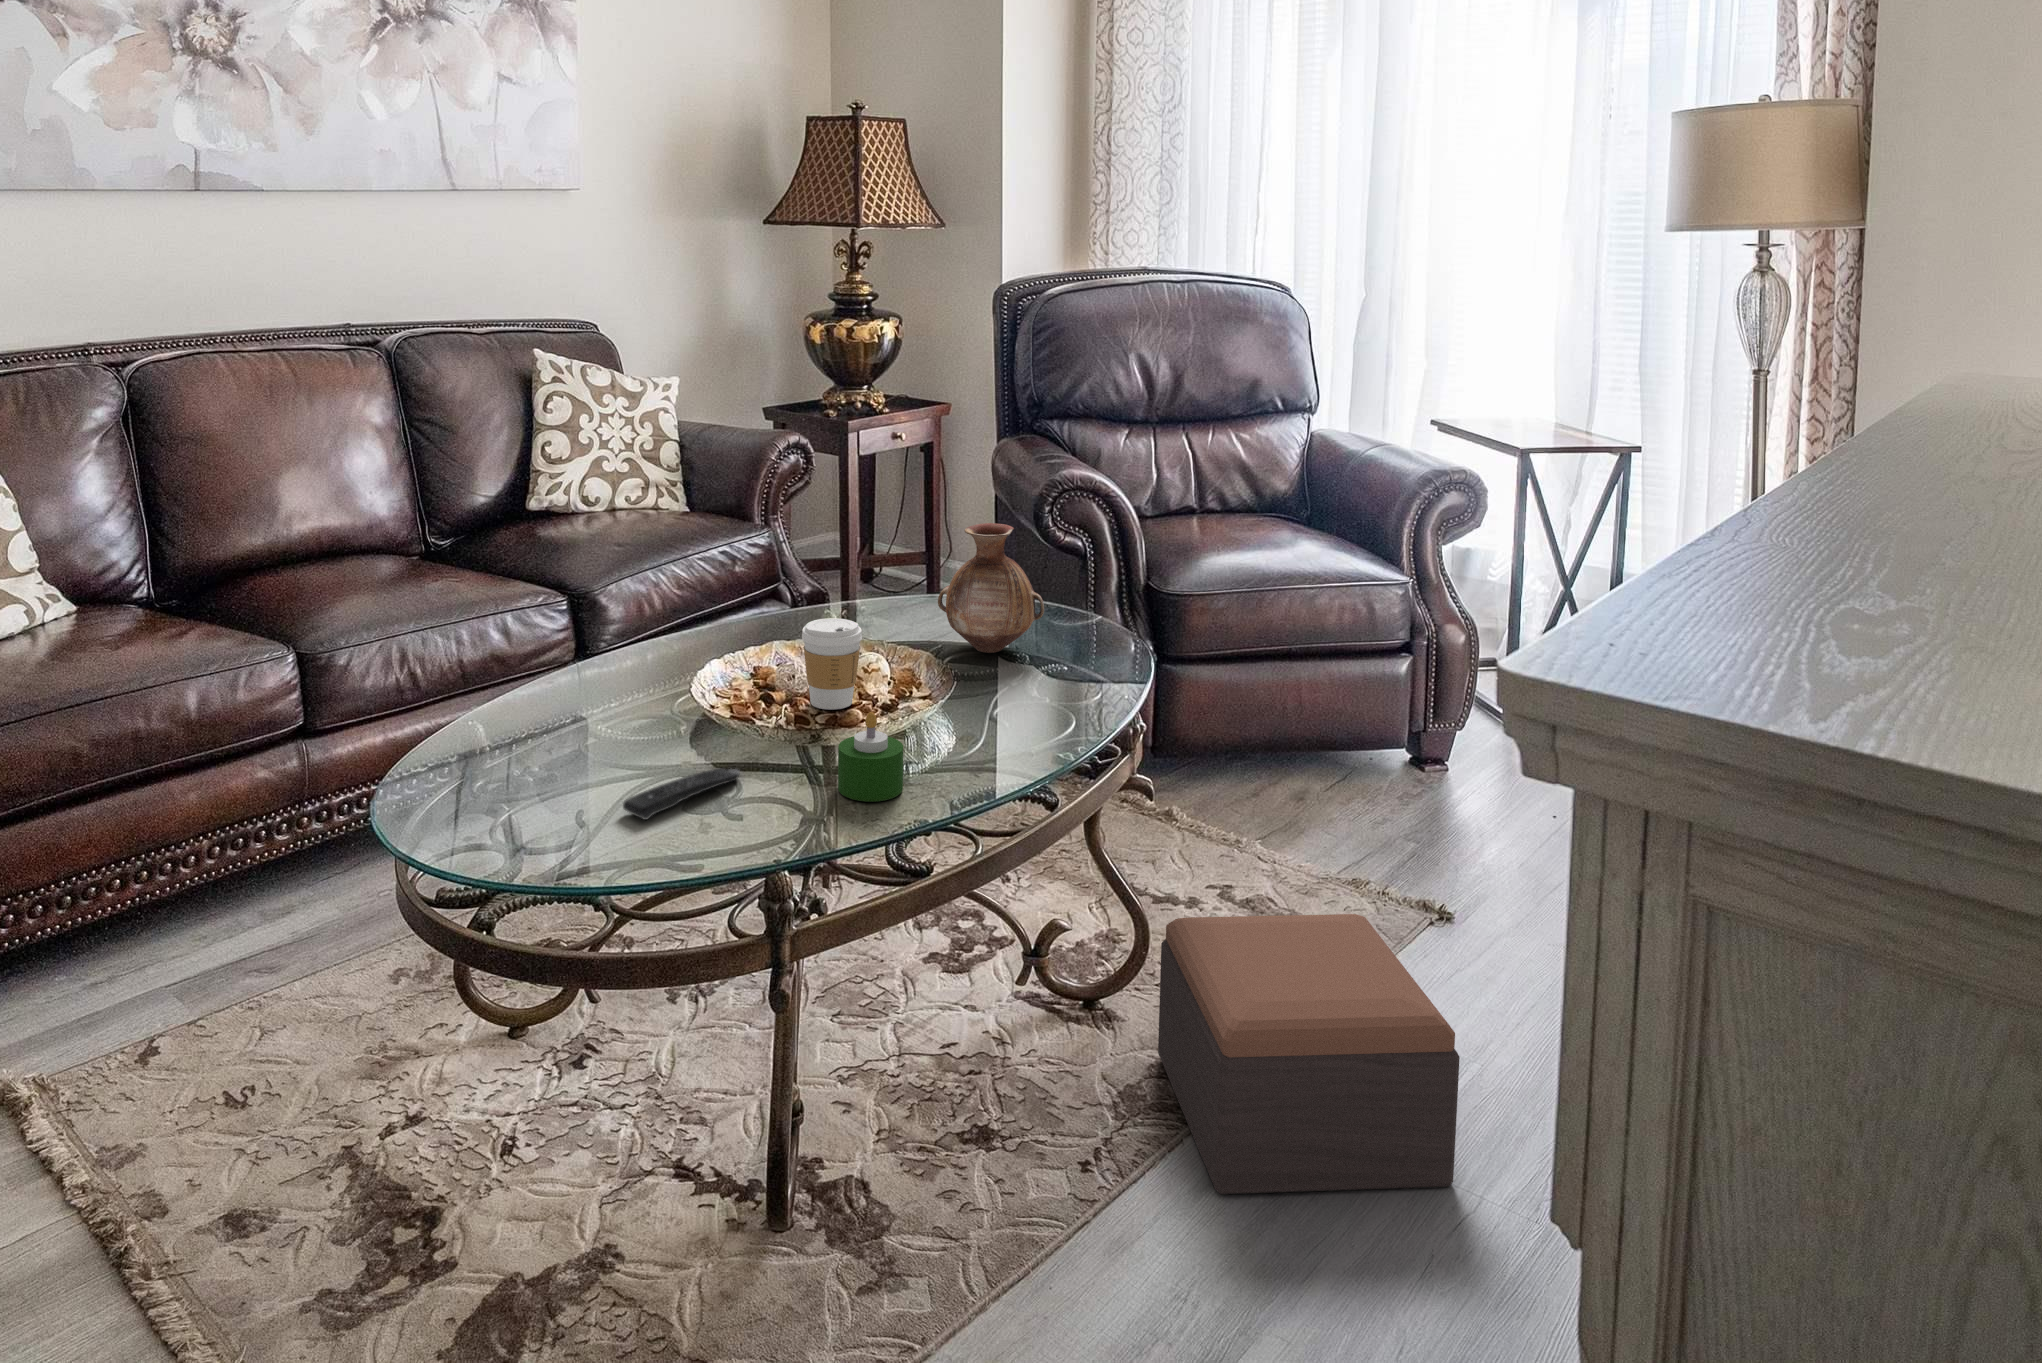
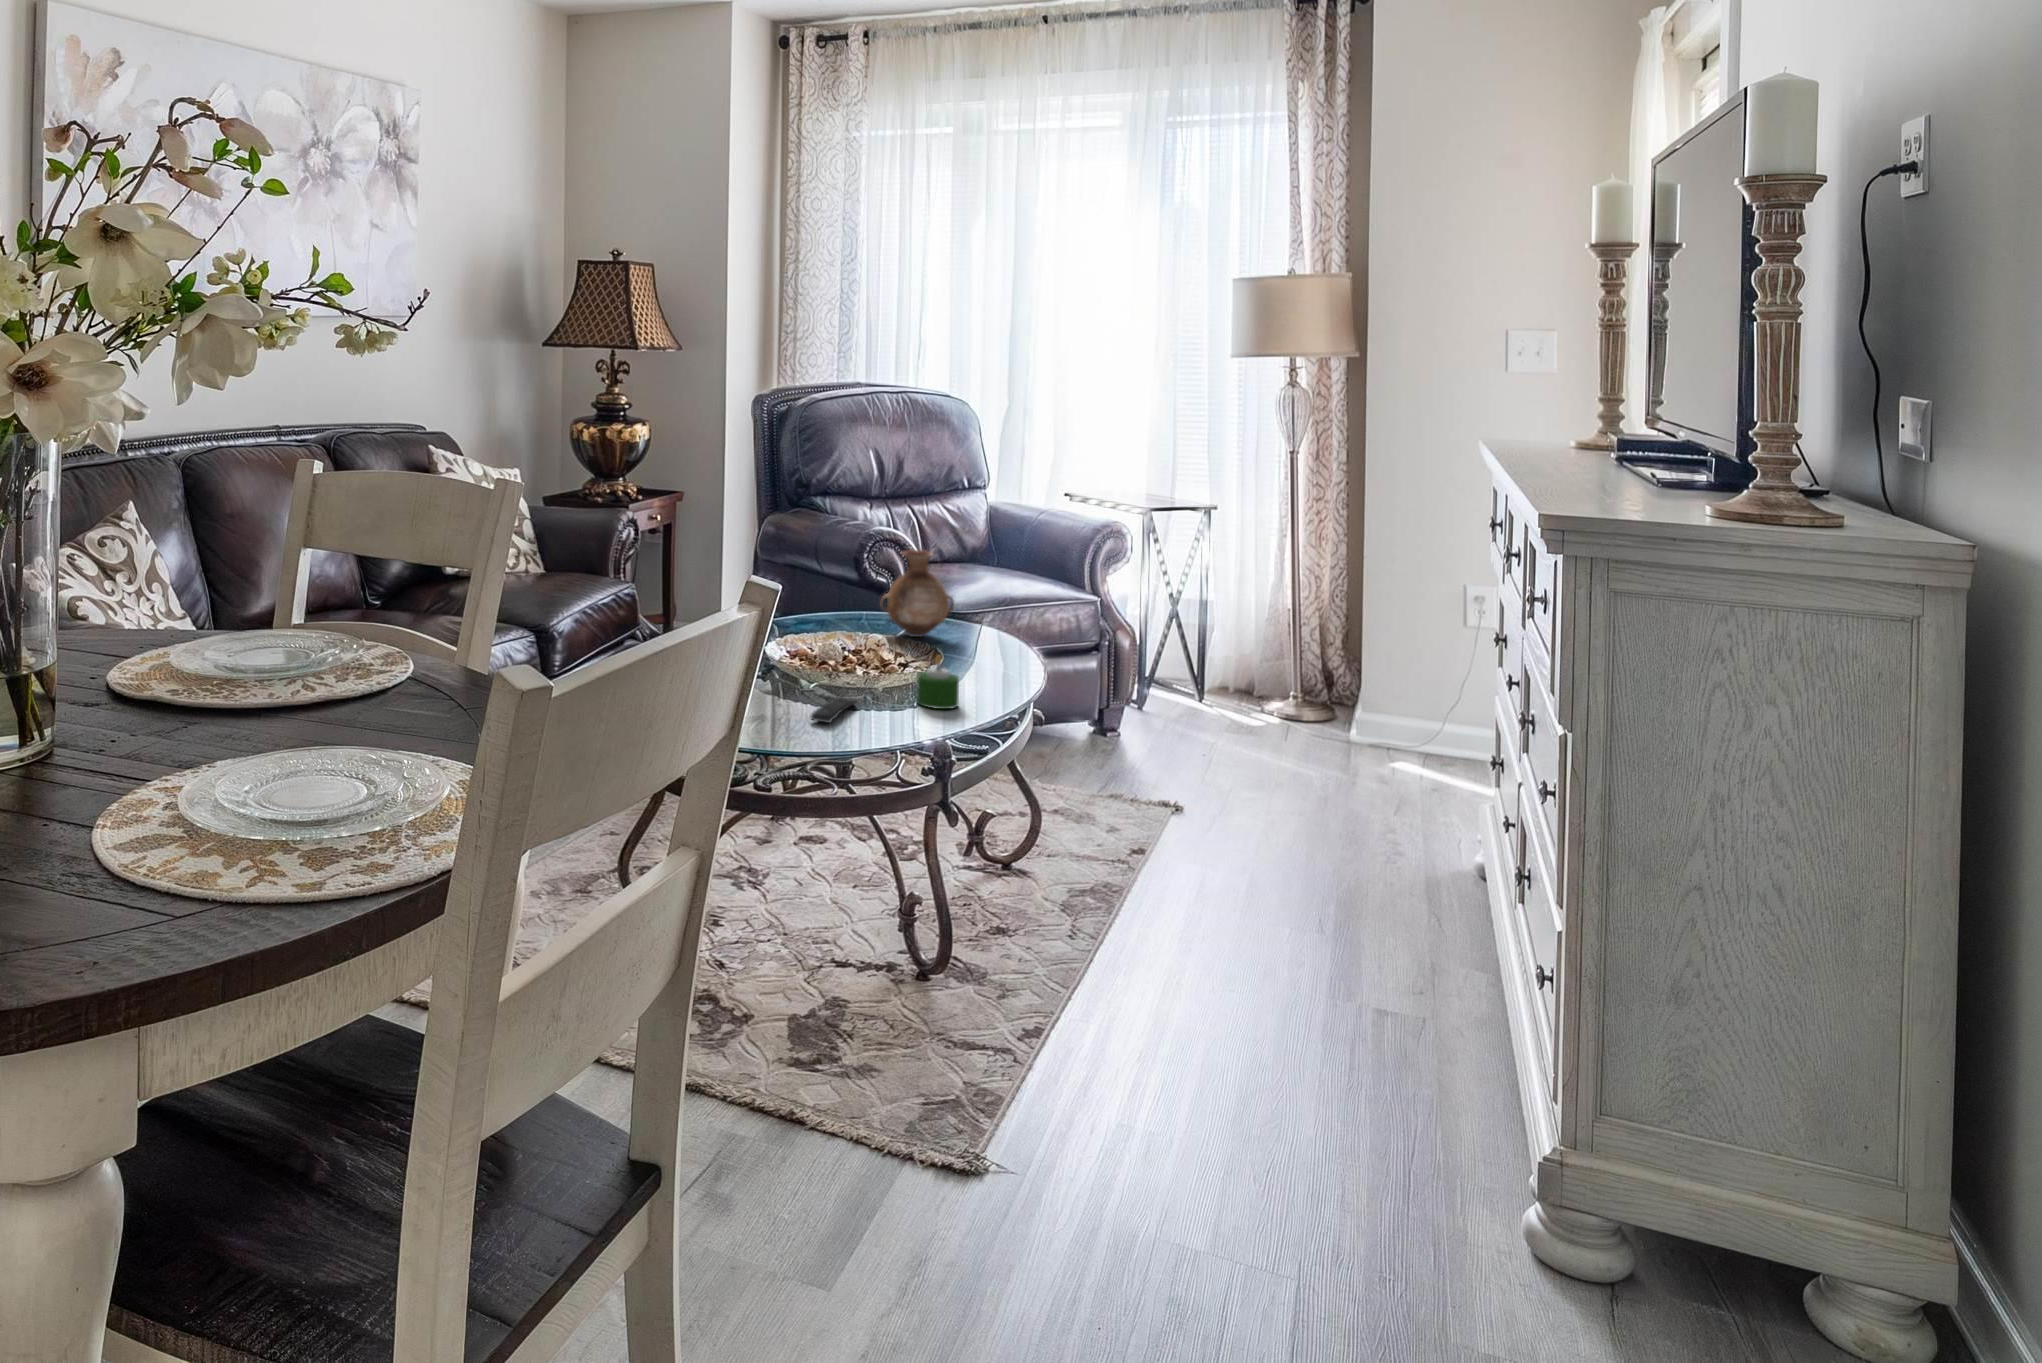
coffee cup: present [802,618,862,710] -> none [837,610,877,669]
footstool: present [1158,914,1460,1194] -> none [1069,782,1277,939]

